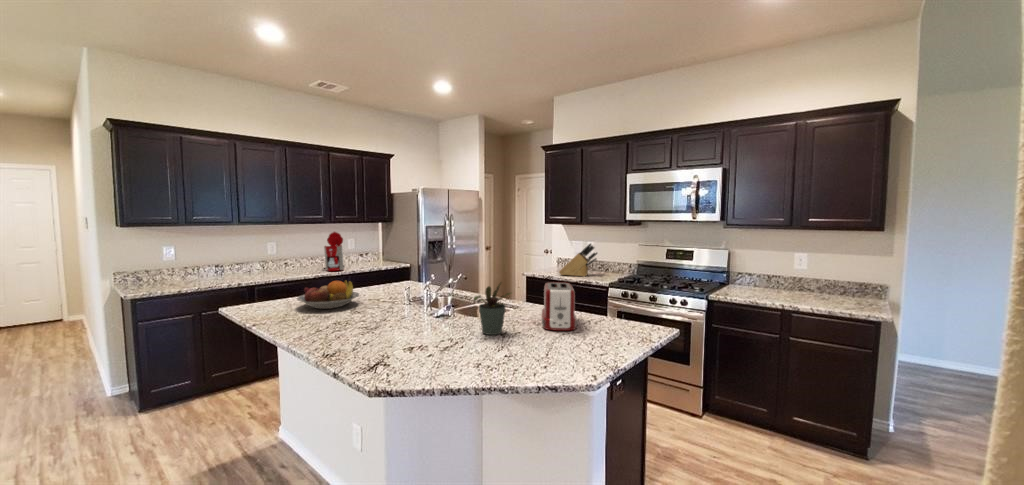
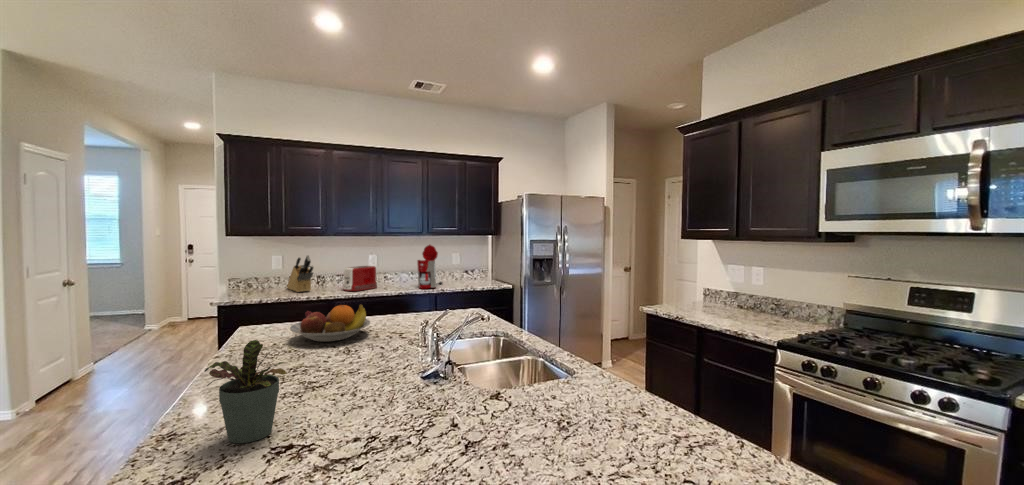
knife block: present [559,243,597,276] -> present [287,255,313,292]
toaster: present [542,282,577,331] -> present [343,266,377,291]
potted plant: present [474,283,511,335] -> present [205,340,286,443]

